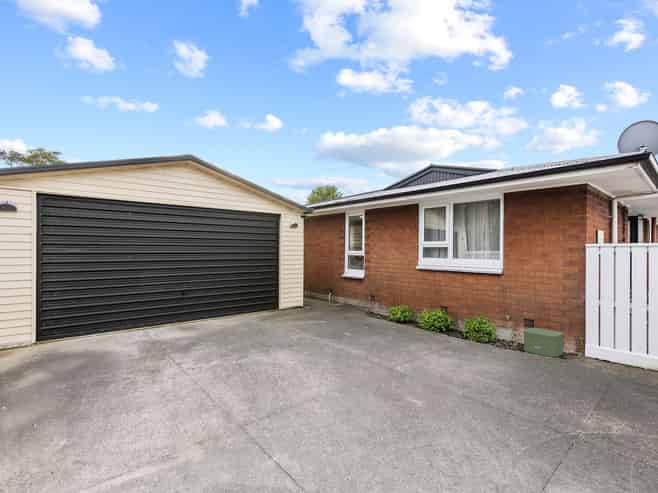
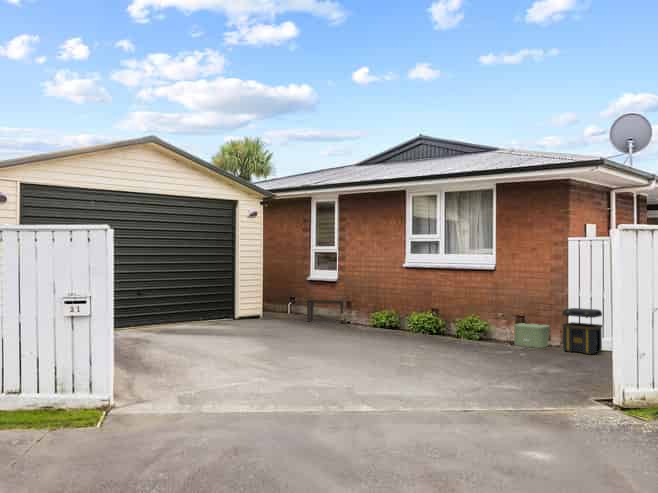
bench: none [338,293,372,314] -> present [307,299,345,323]
toolbox: none [580,318,629,372] -> present [562,308,603,354]

